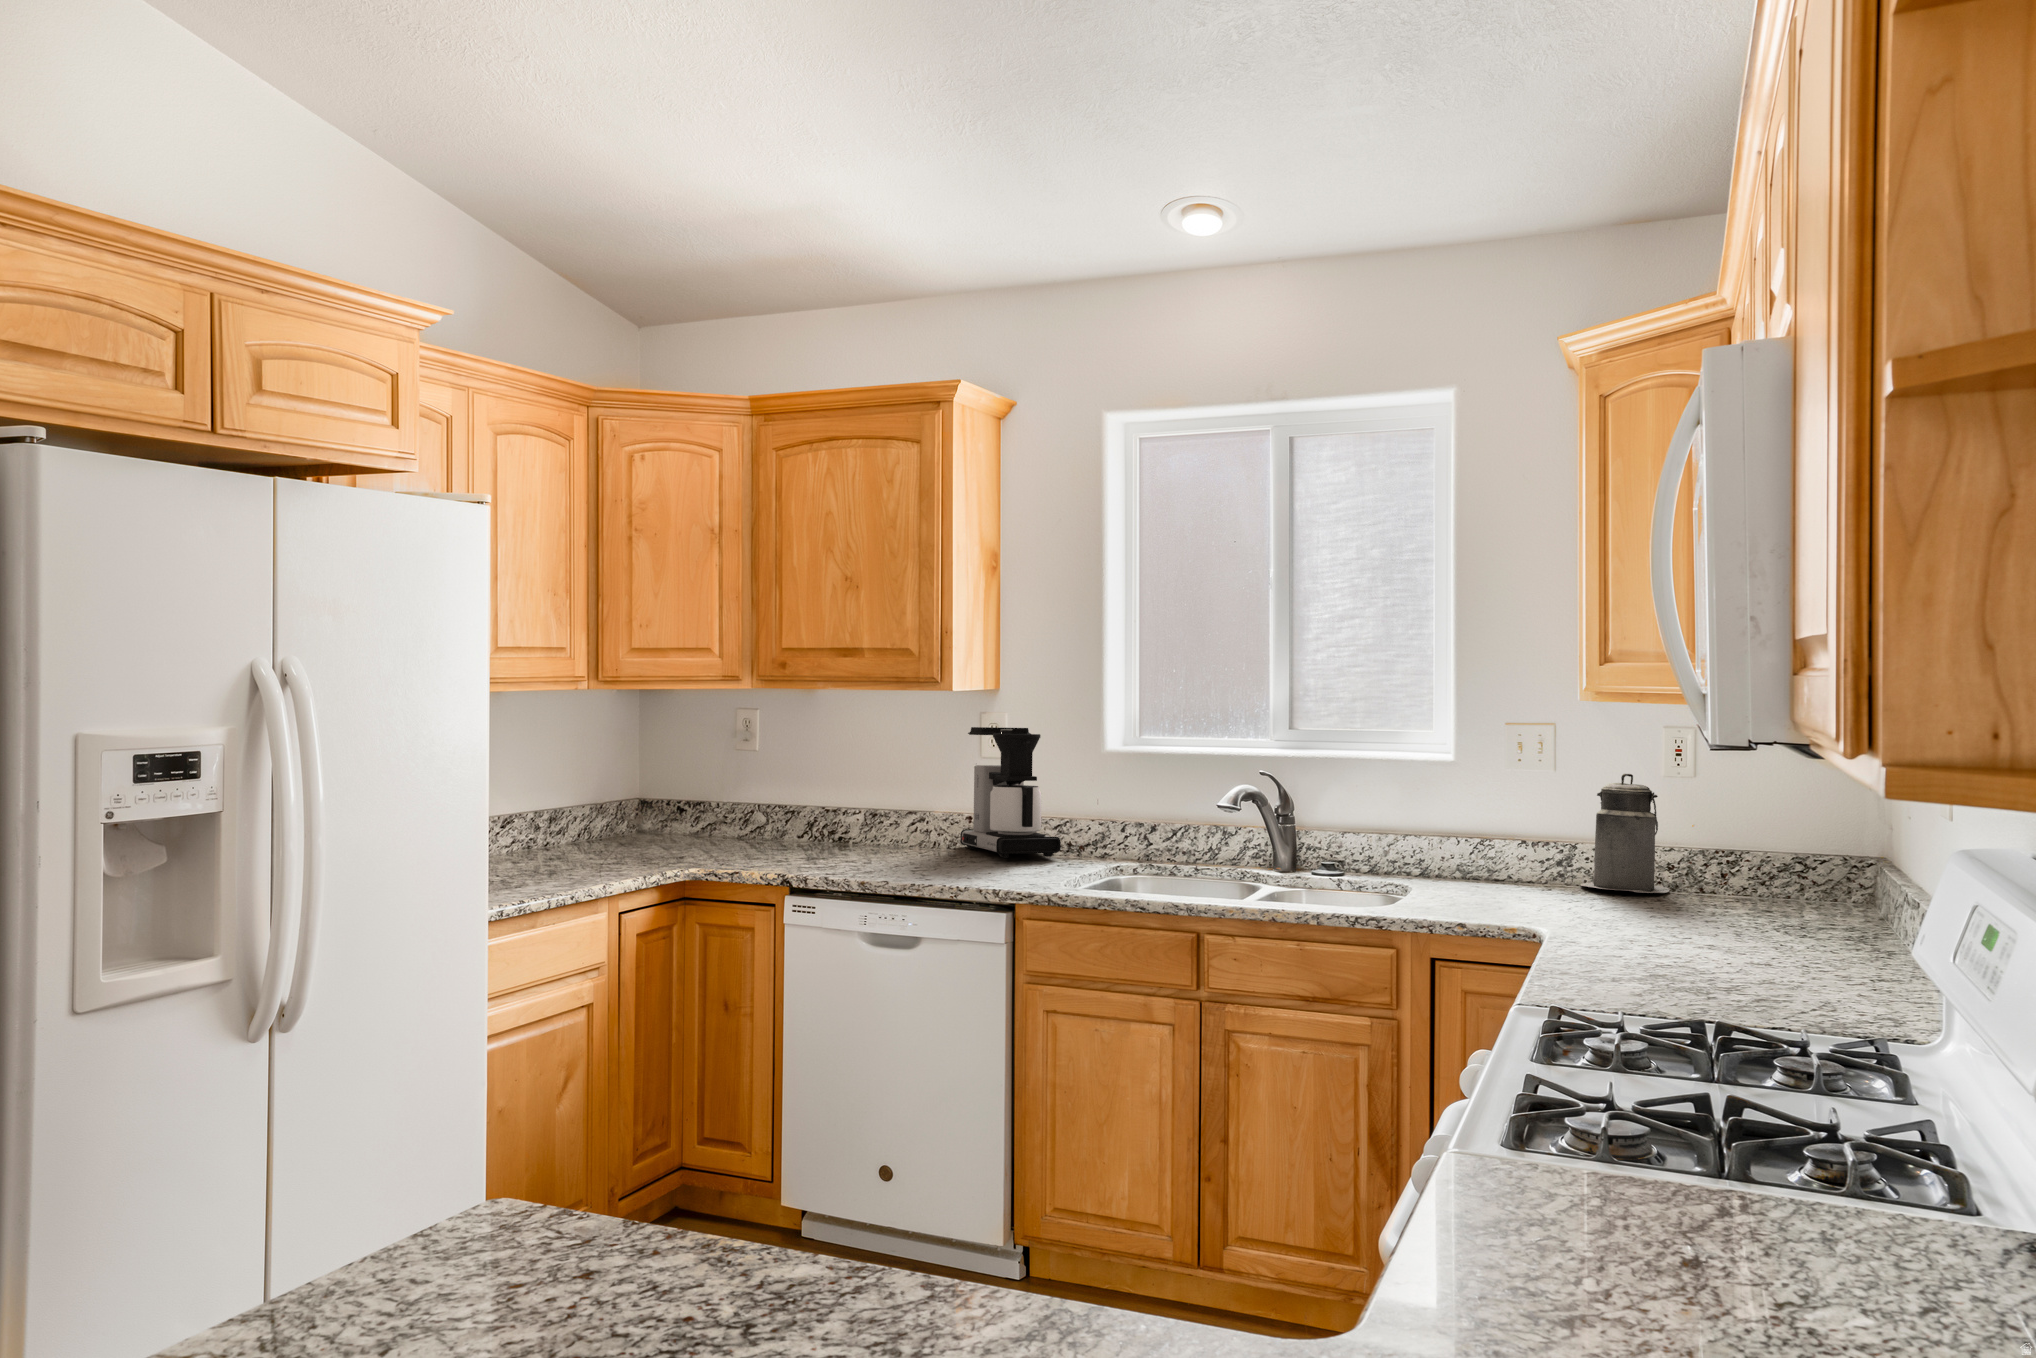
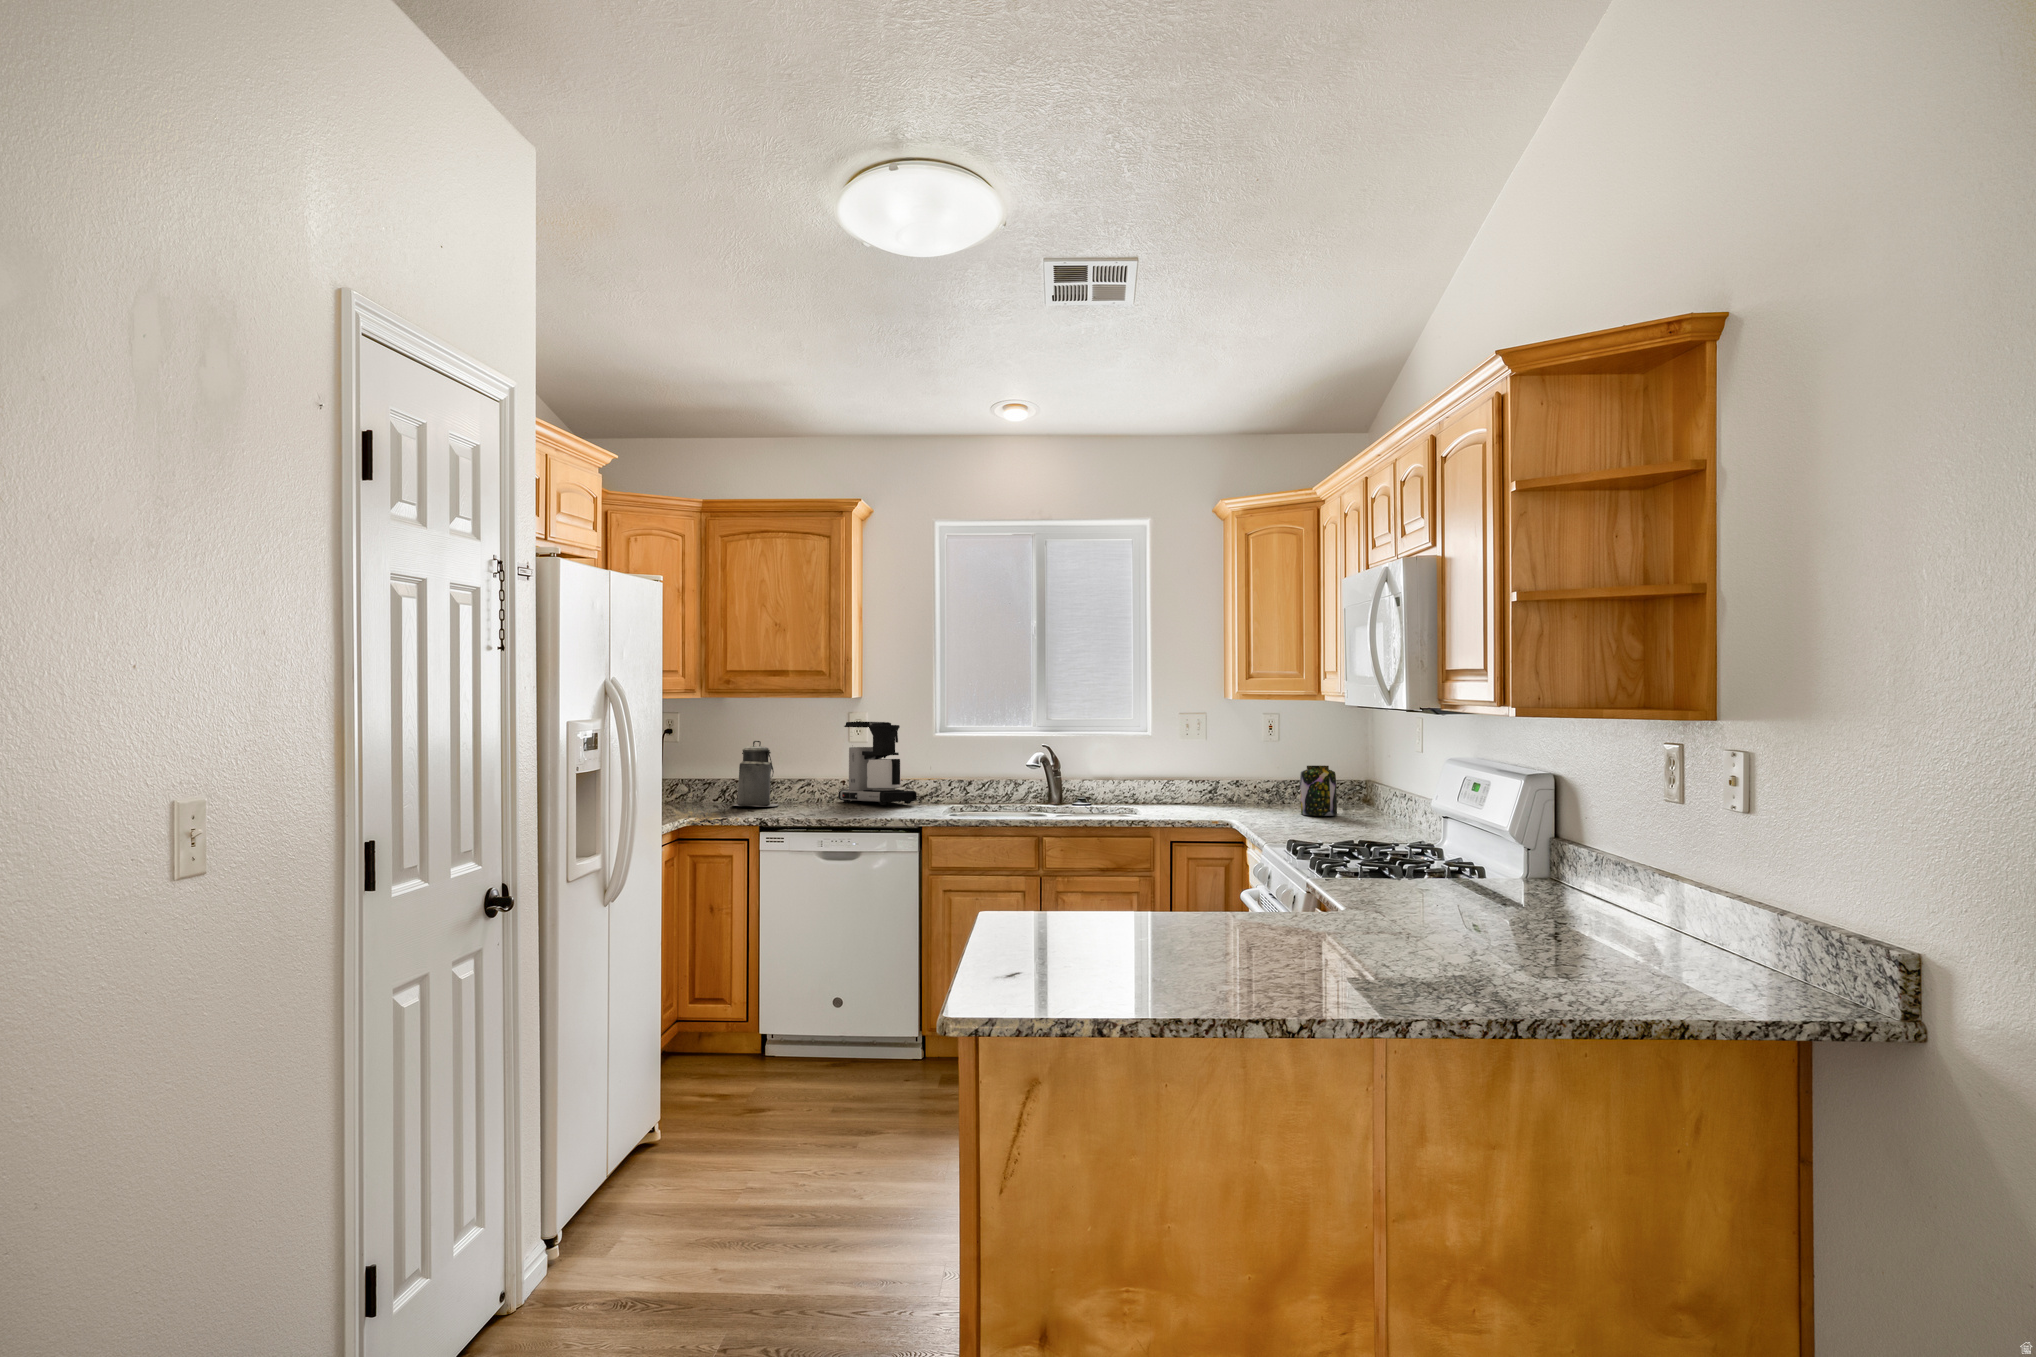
canister: present [1581,774,1669,893] -> present [735,741,778,807]
jar: none [1708,829,1780,928] -> present [1300,766,1337,816]

